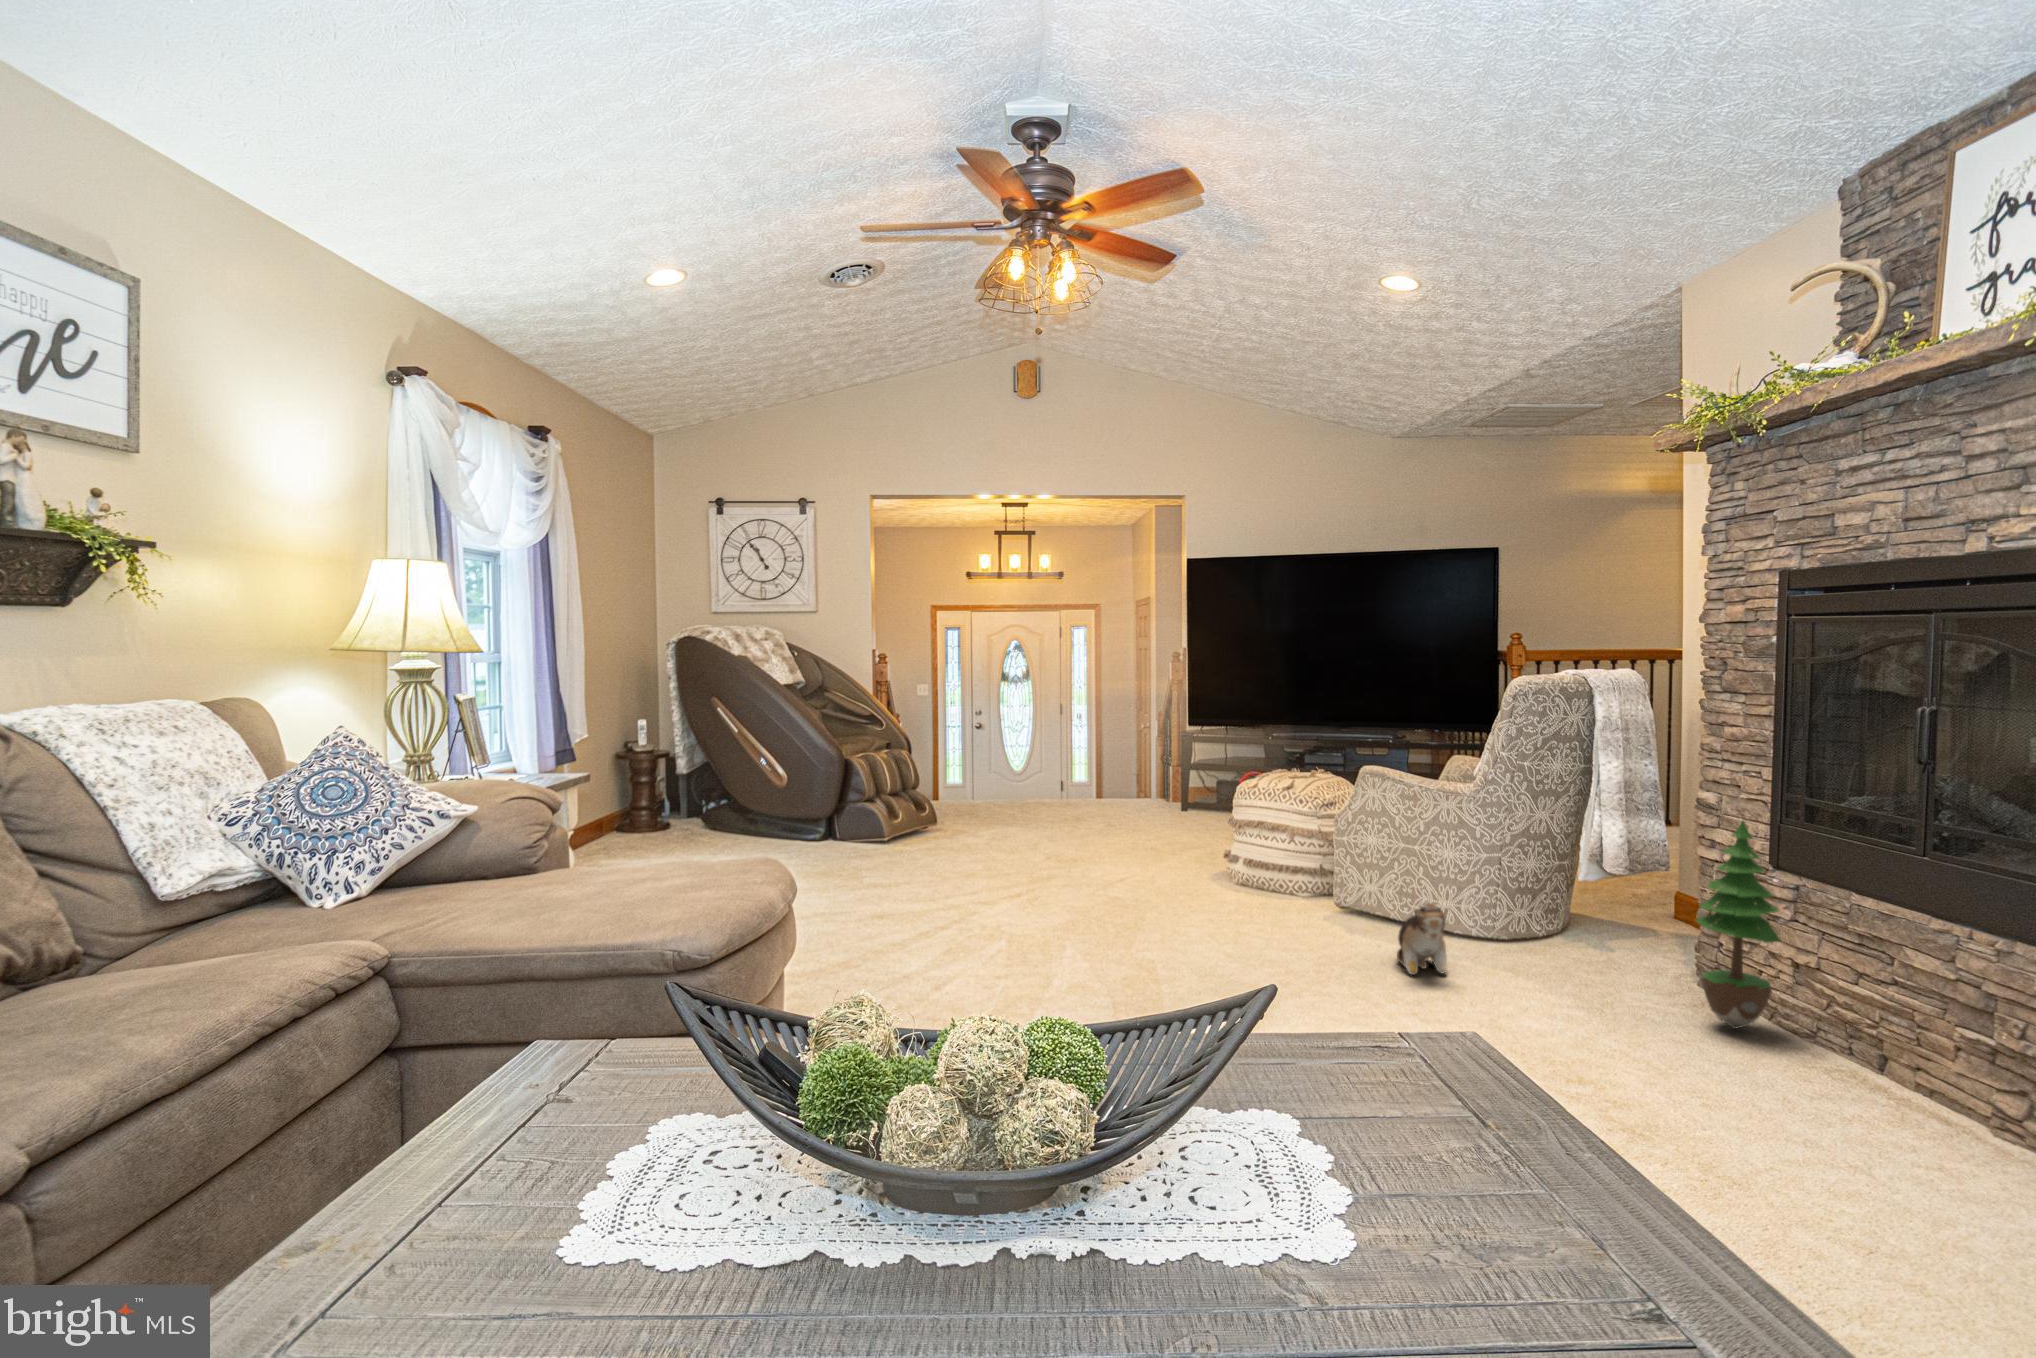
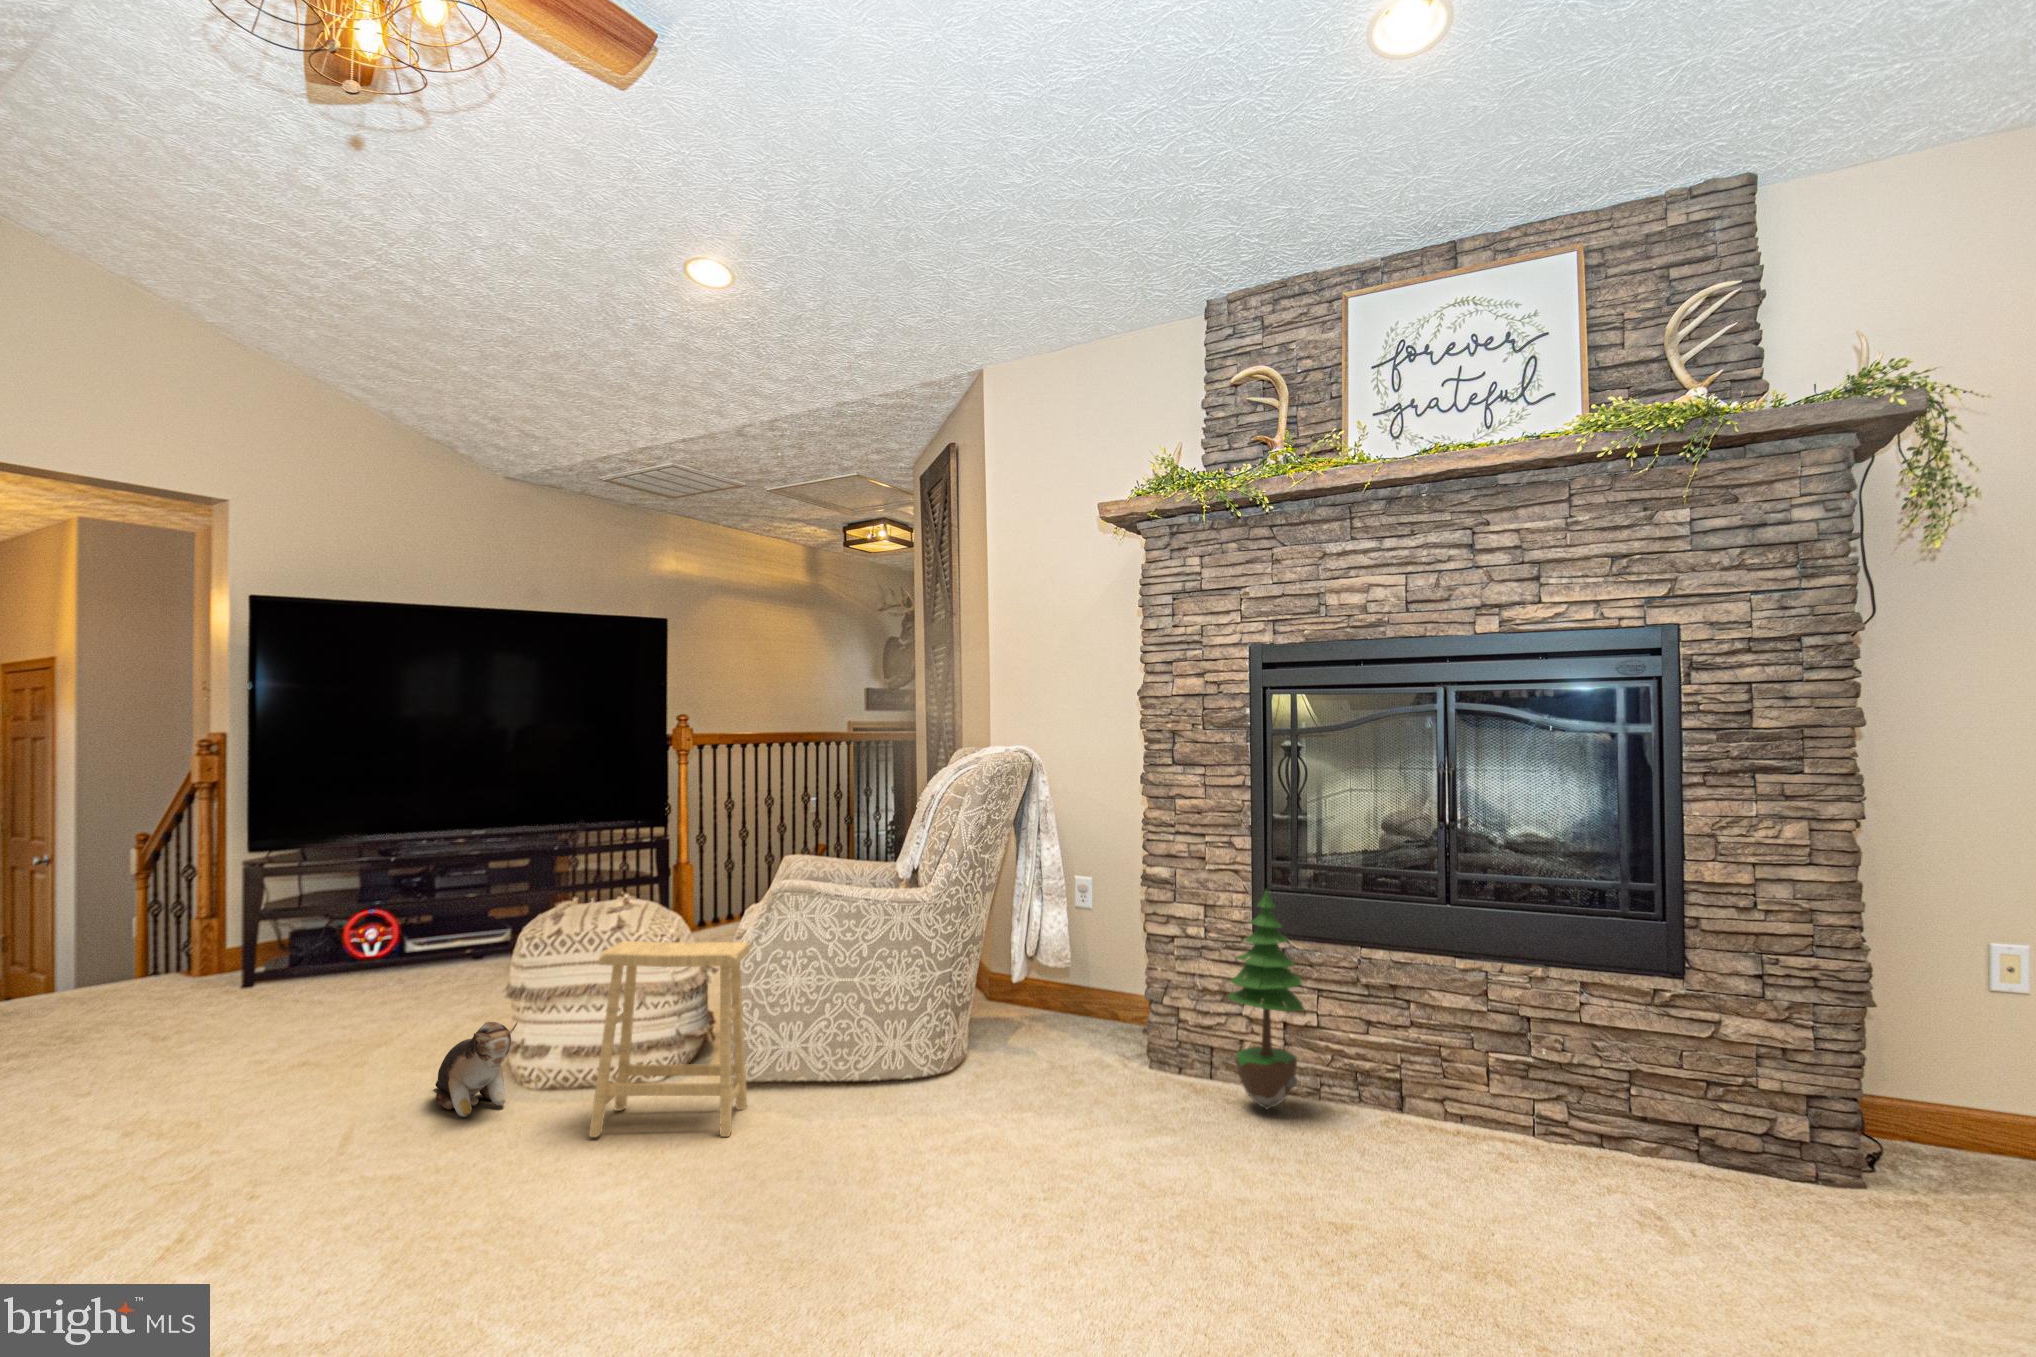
footstool: none [1231,798,1340,935] -> present [589,941,750,1137]
plush toy: present [1397,903,1448,975] -> present [435,1022,518,1117]

